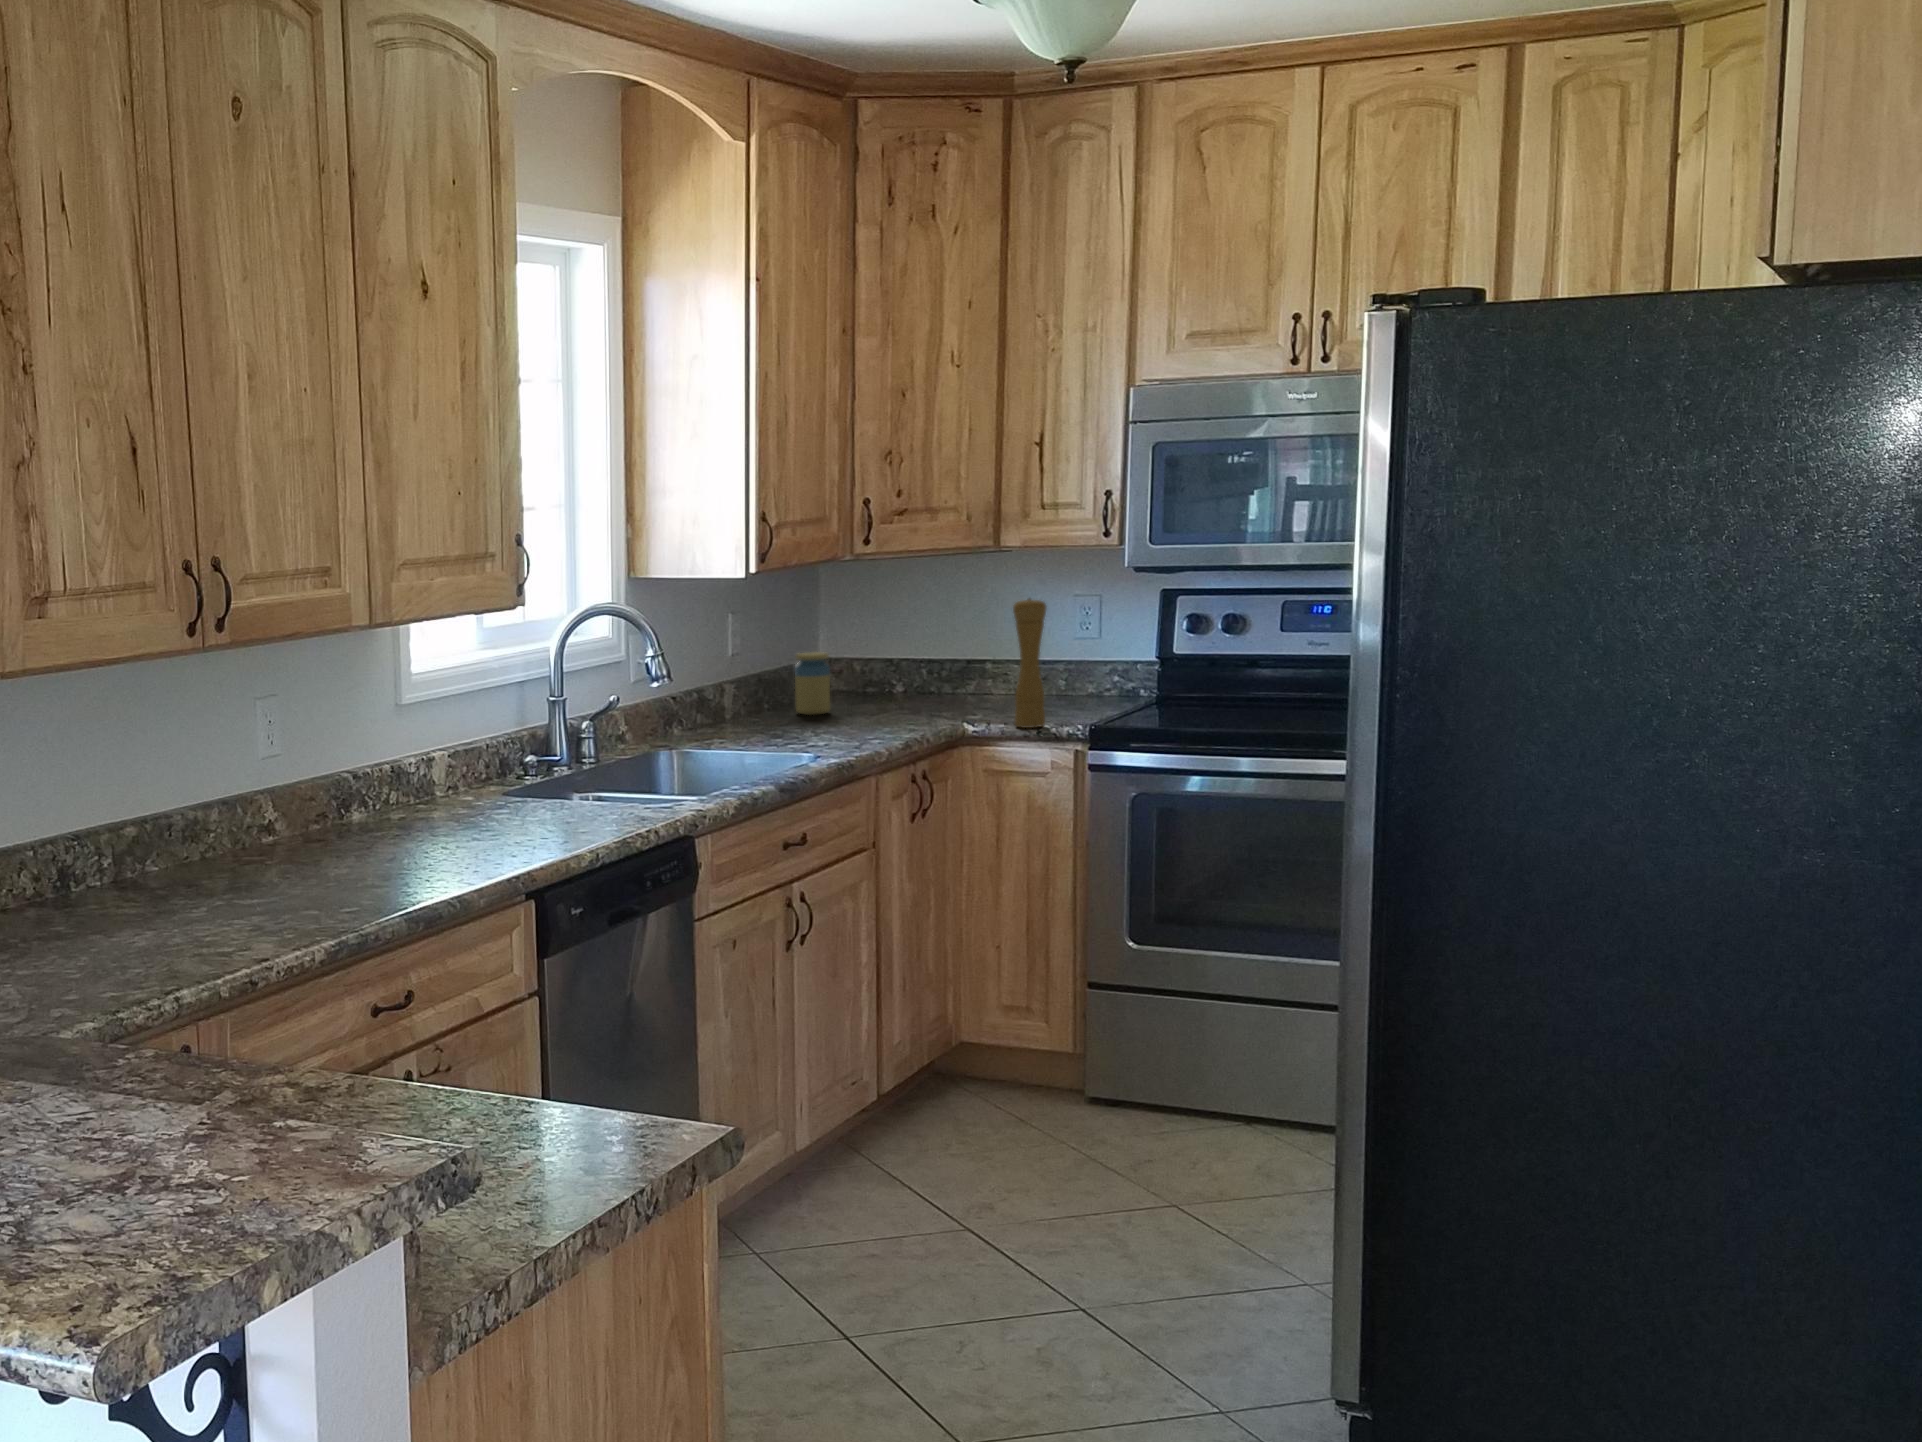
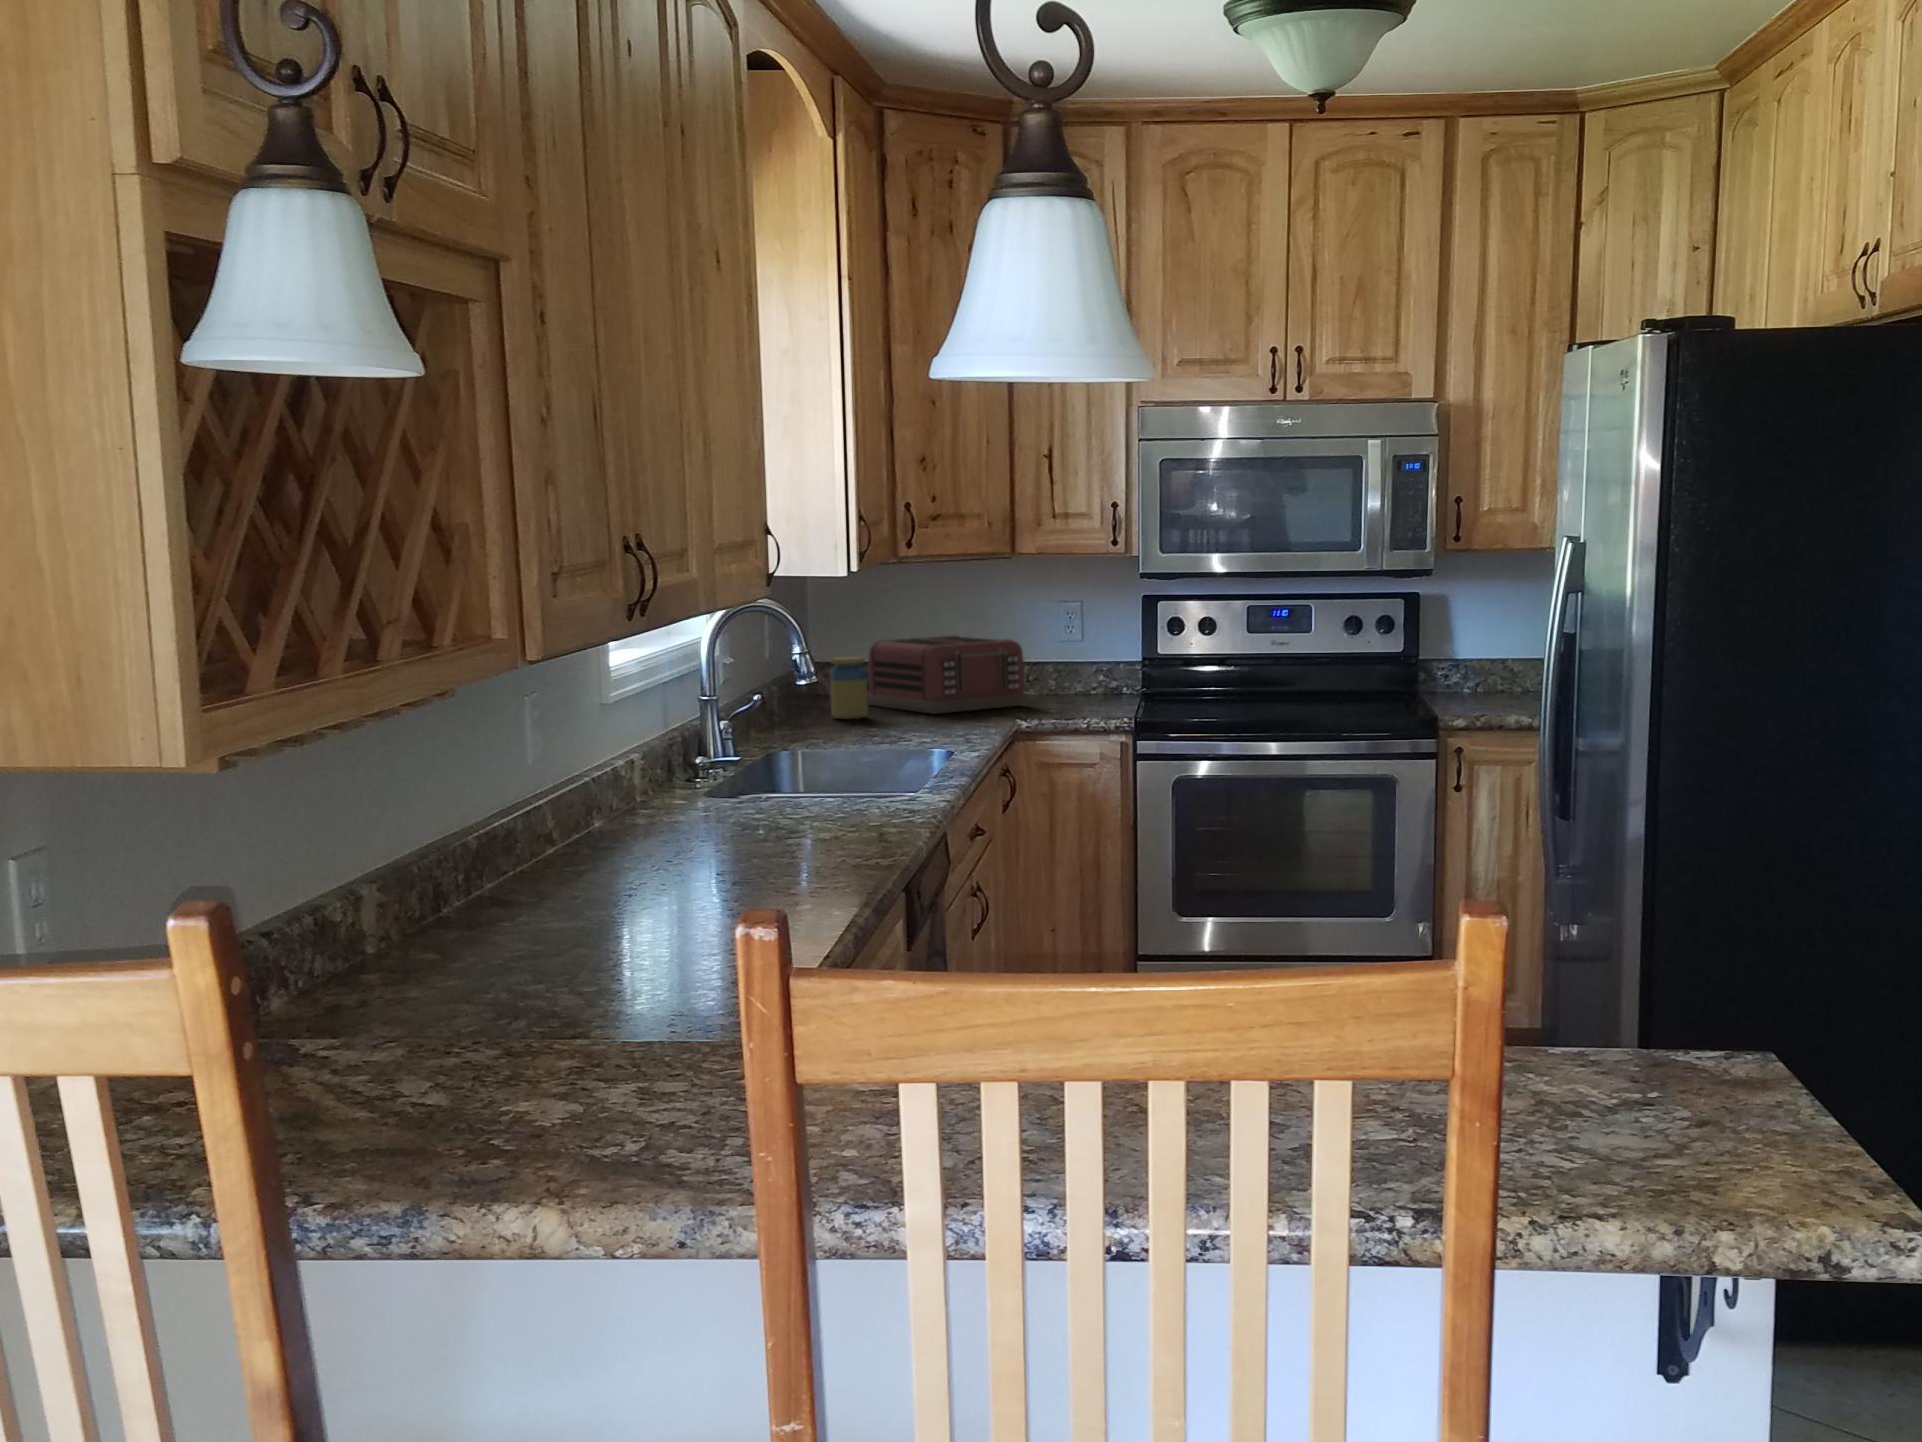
pepper mill: present [1013,598,1046,728] -> none [1063,599,1095,723]
toaster: none [855,631,1010,712] -> present [867,636,1027,714]

